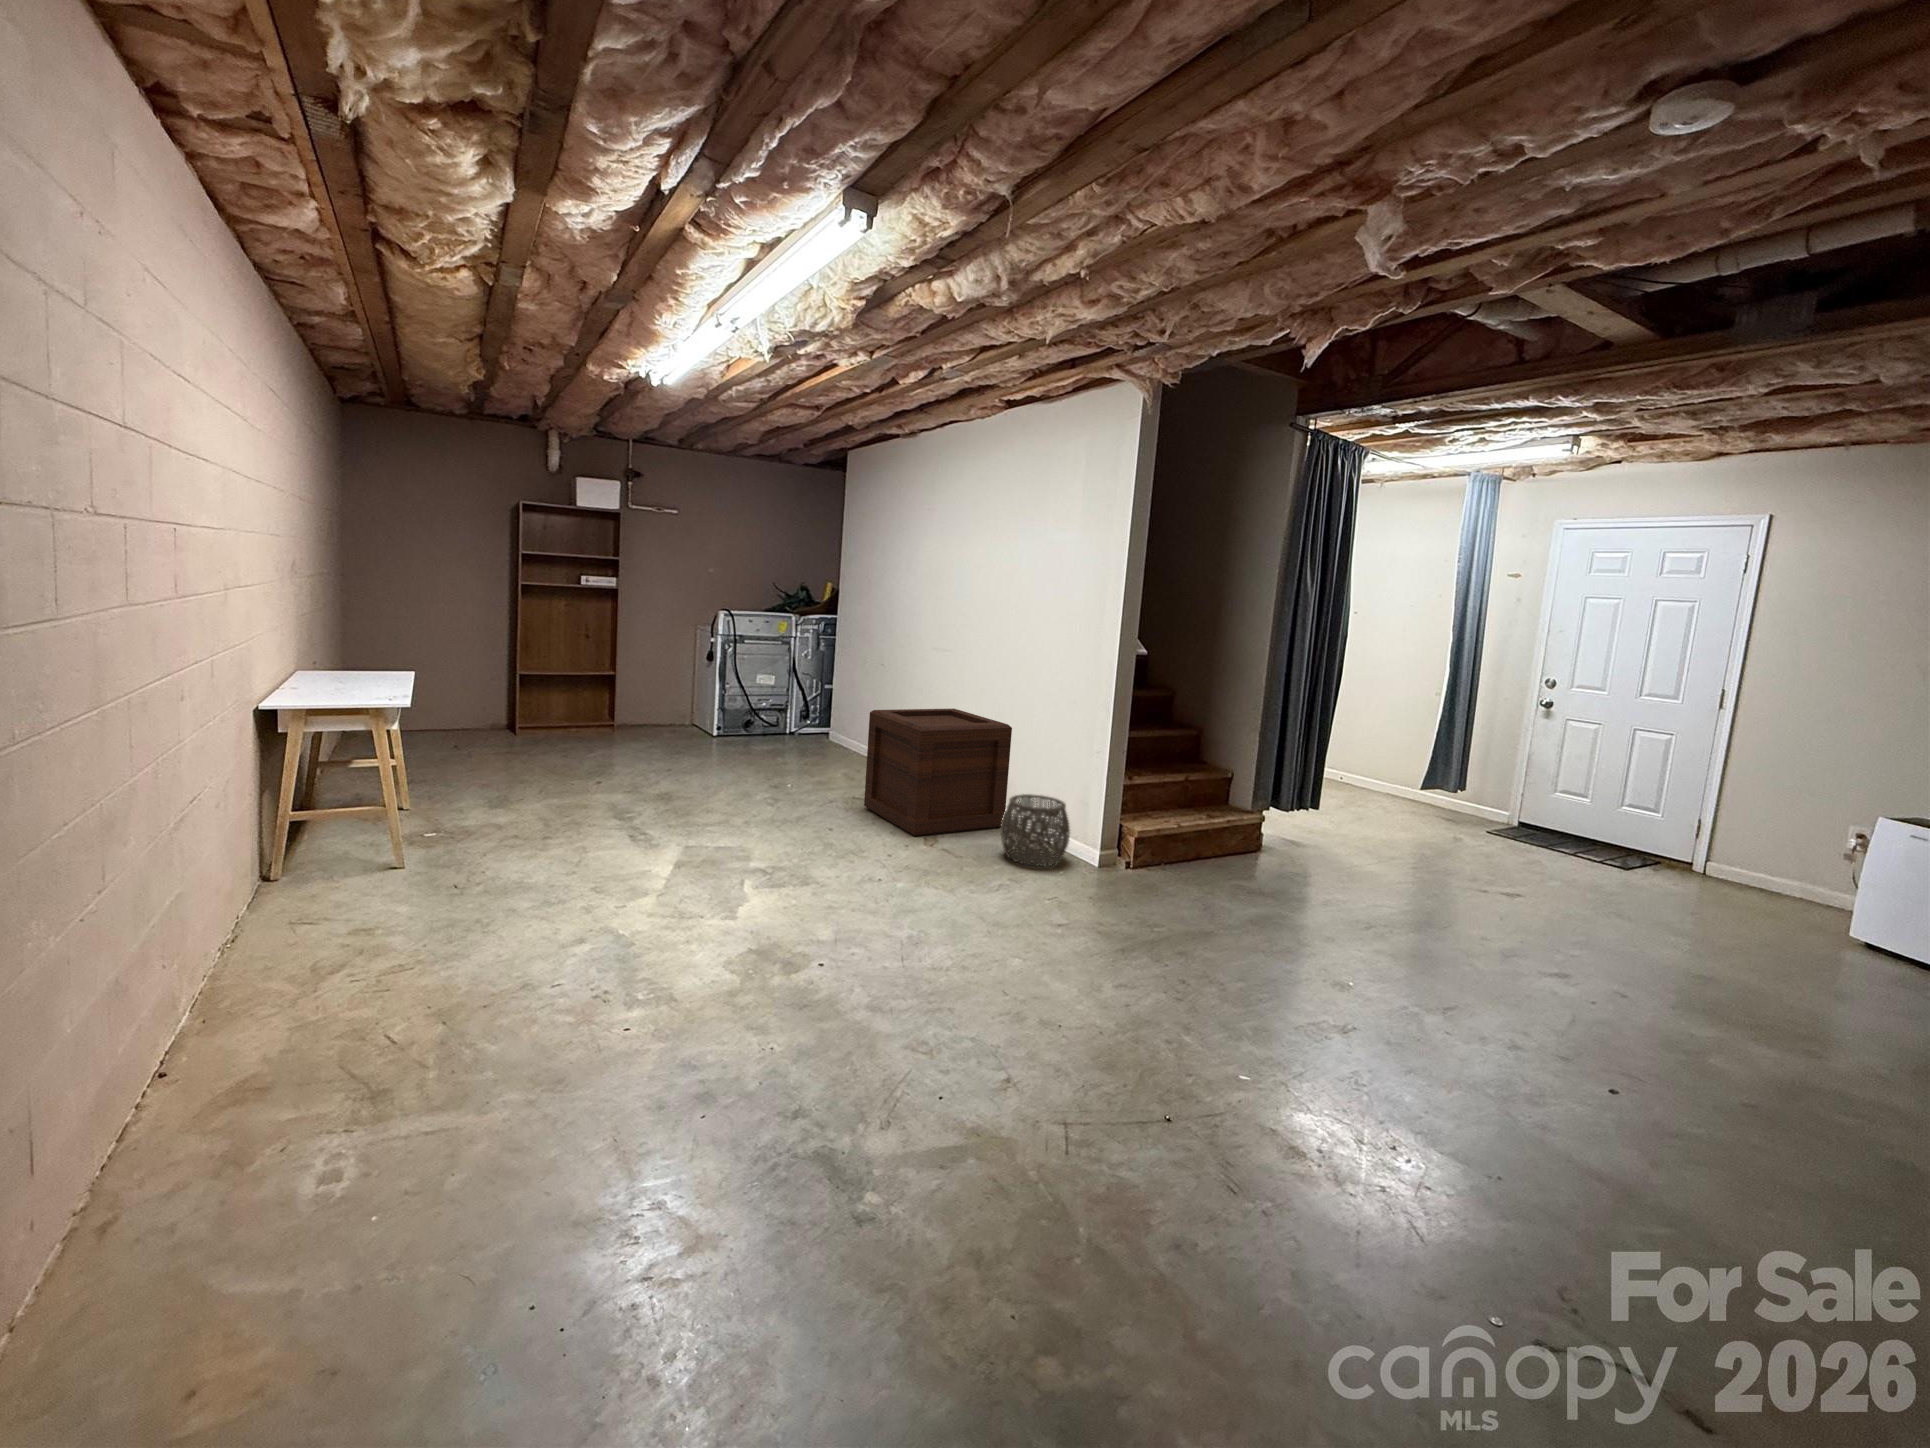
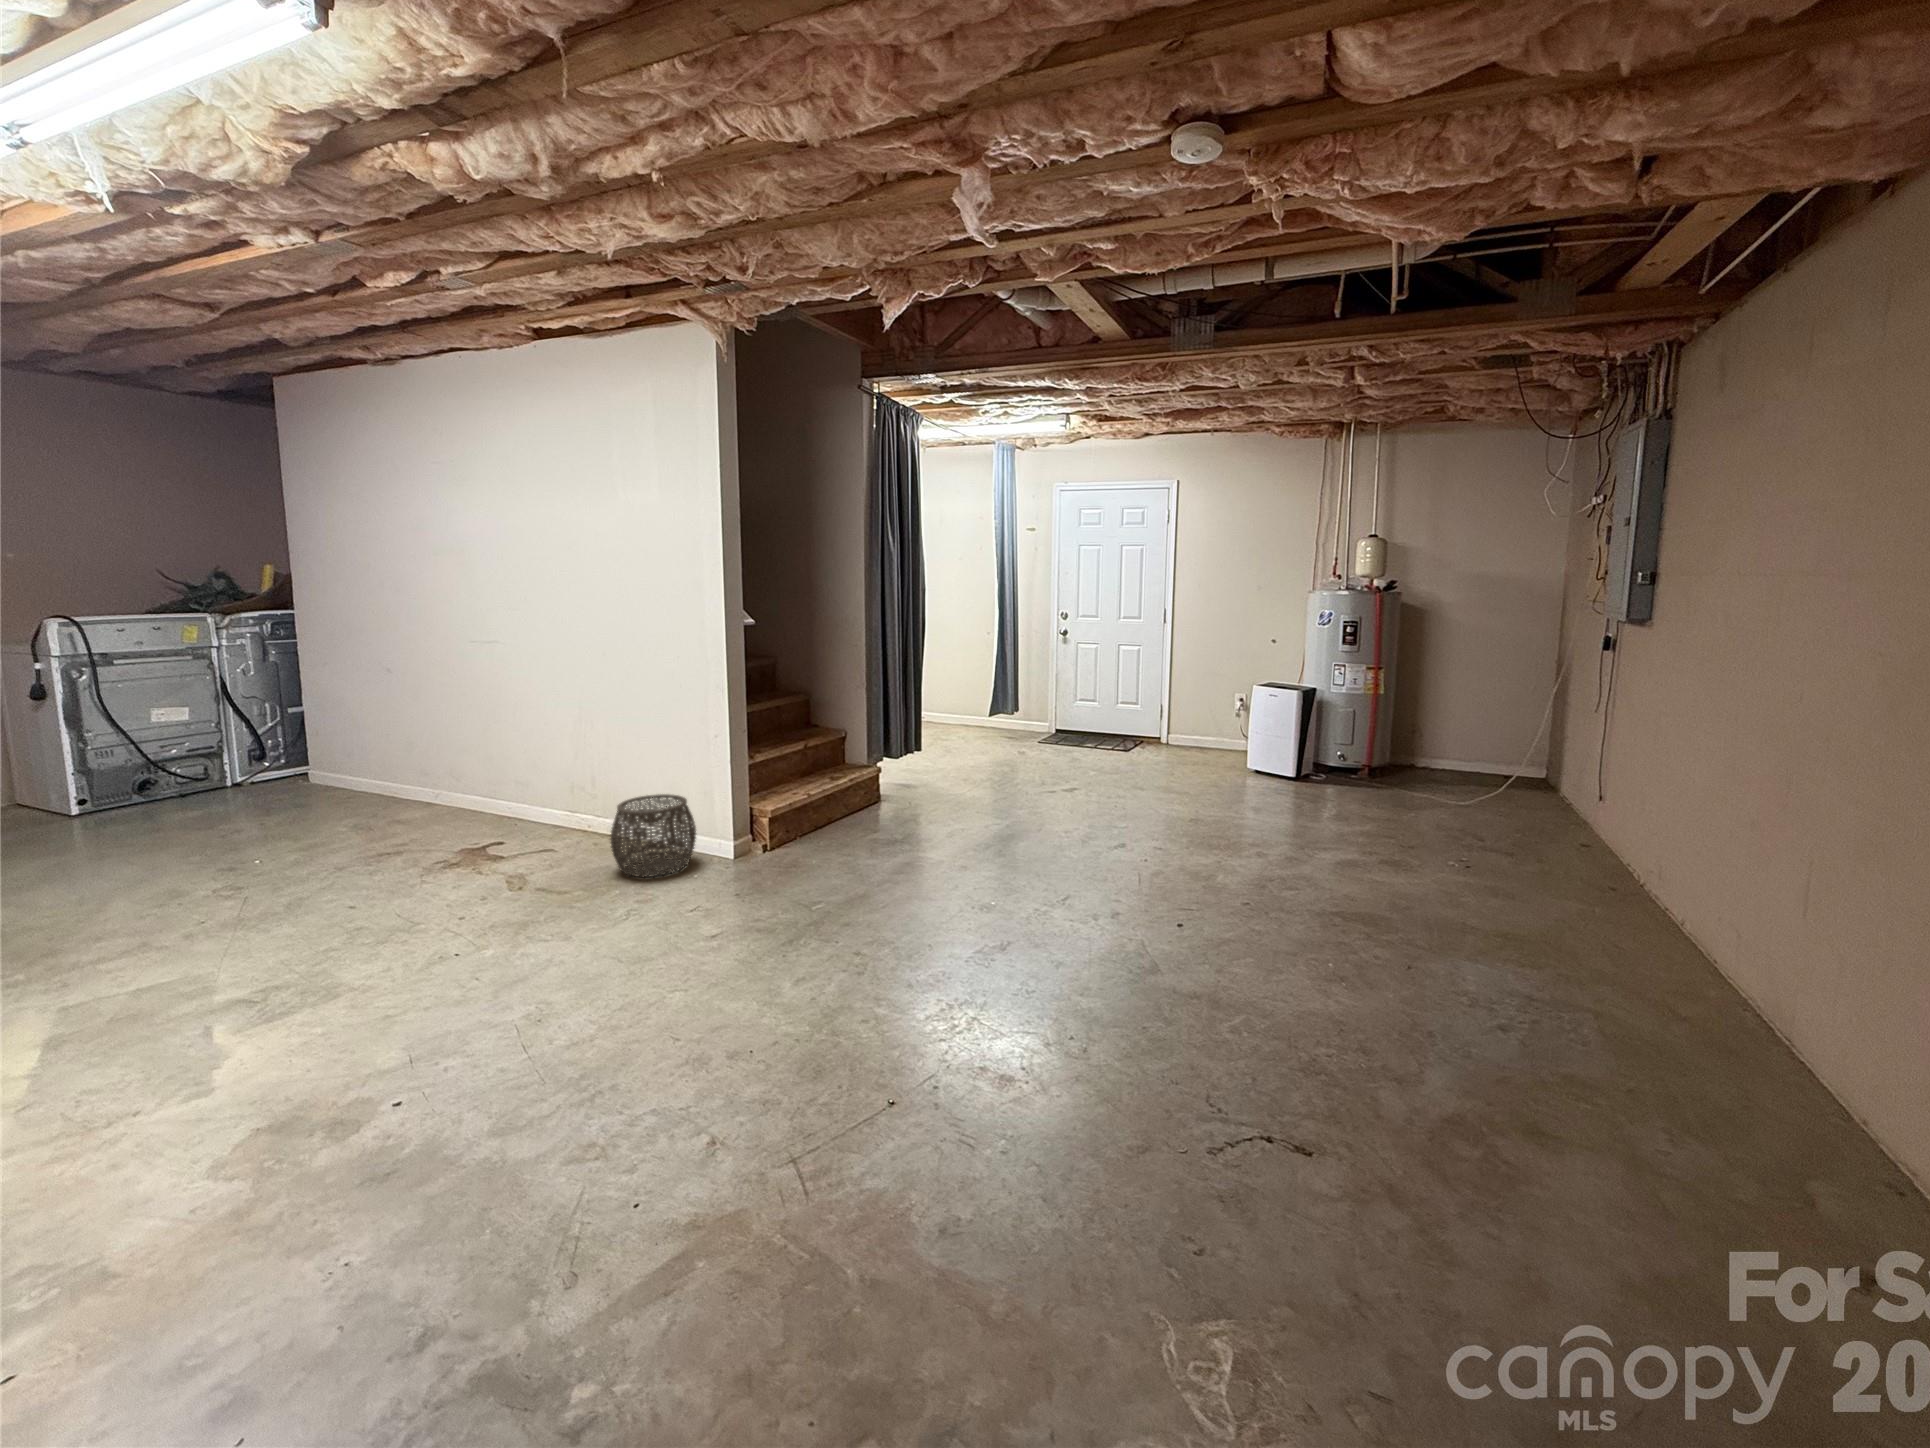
wooden crate: present [864,709,1012,836] -> none [387,712,608,880]

